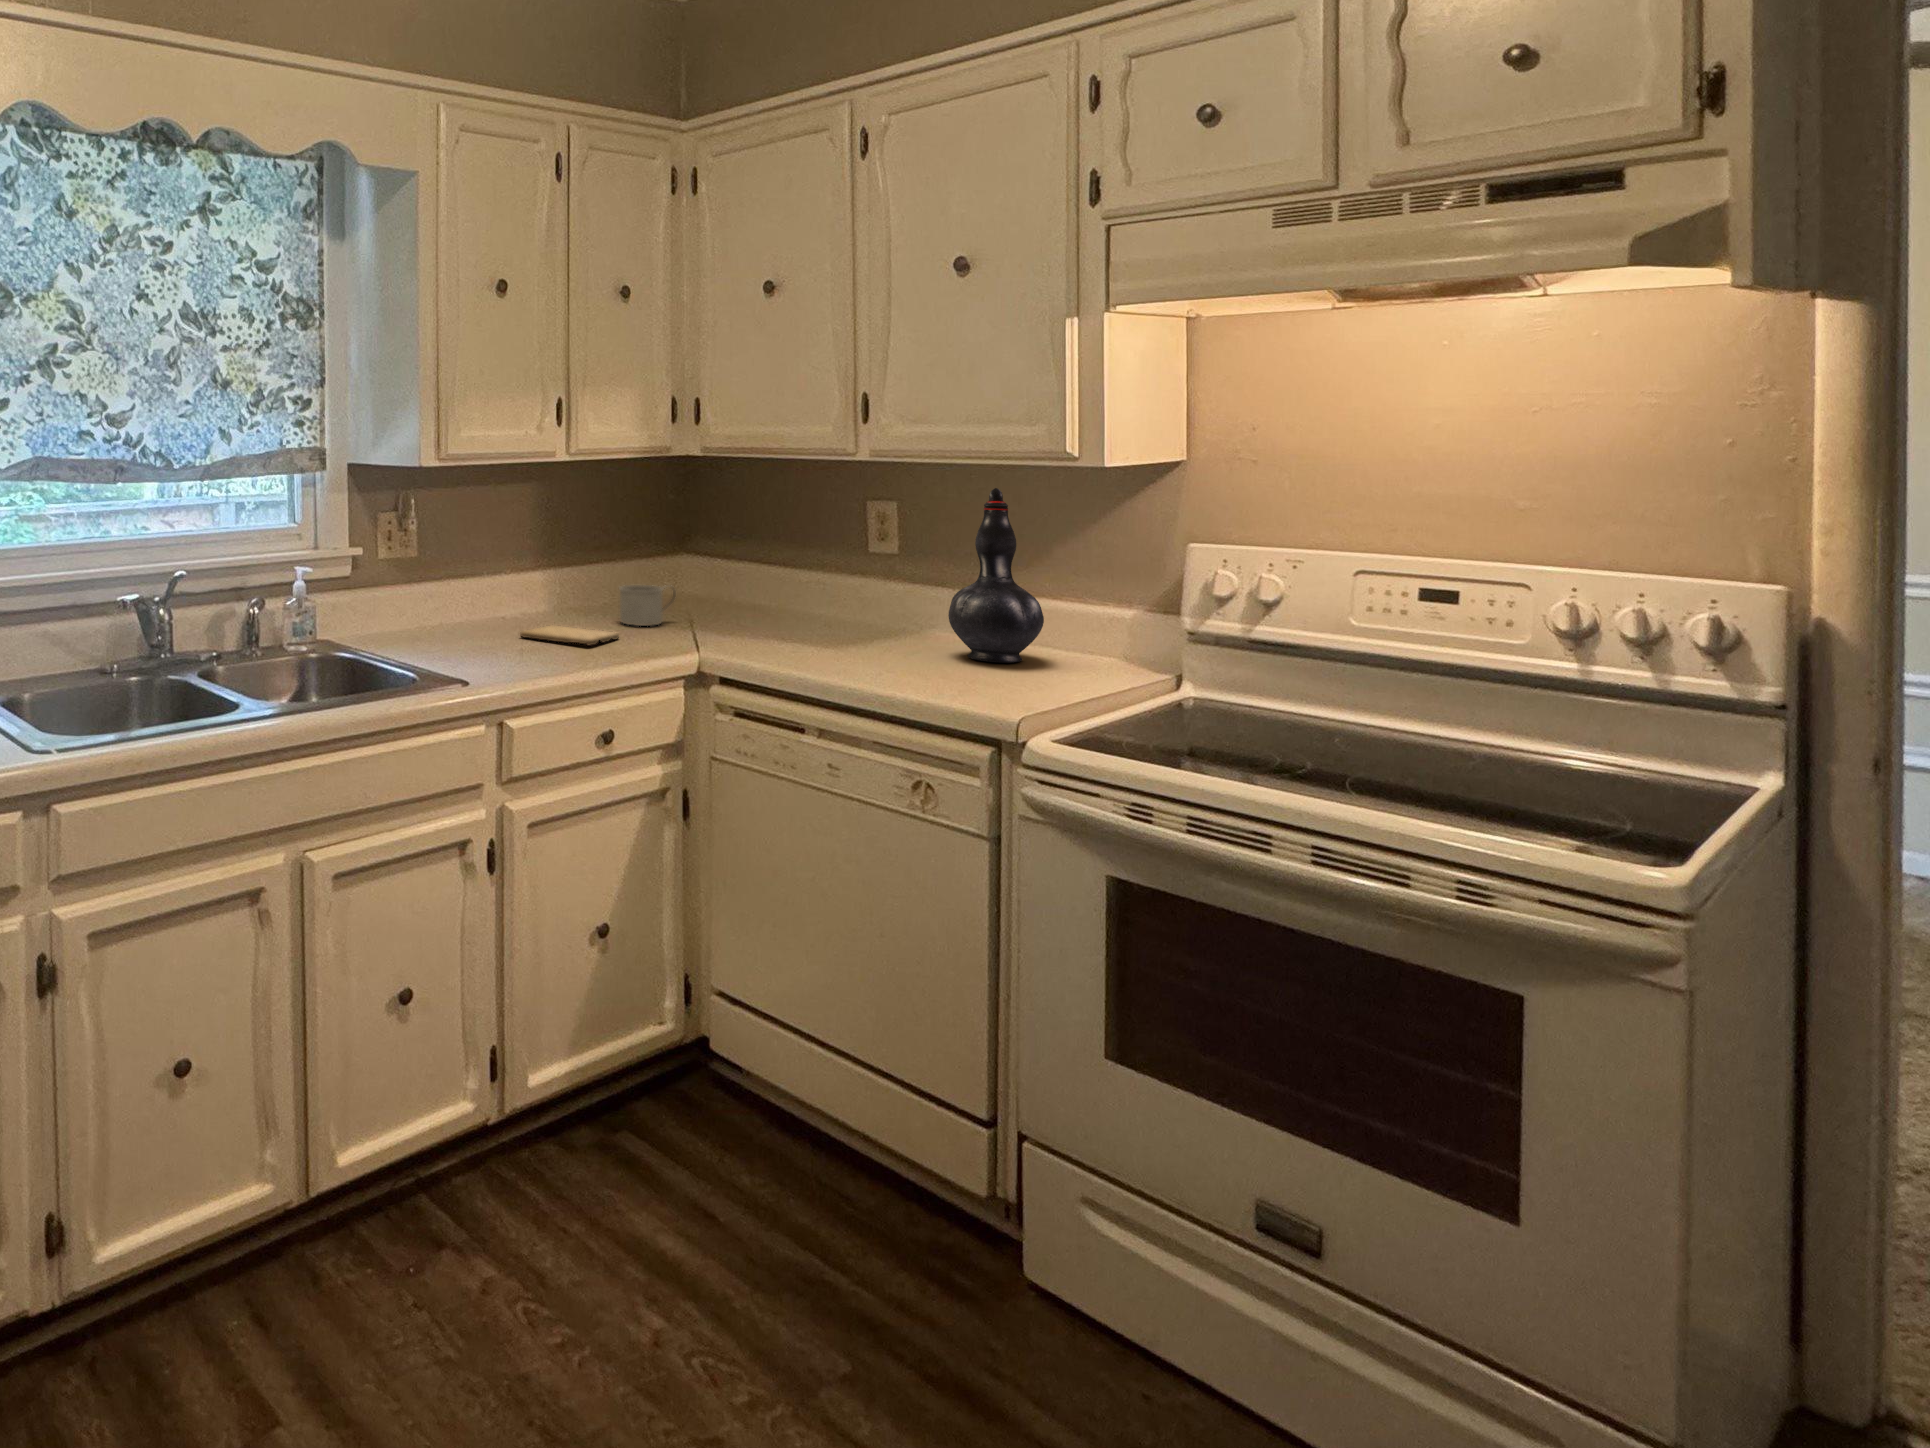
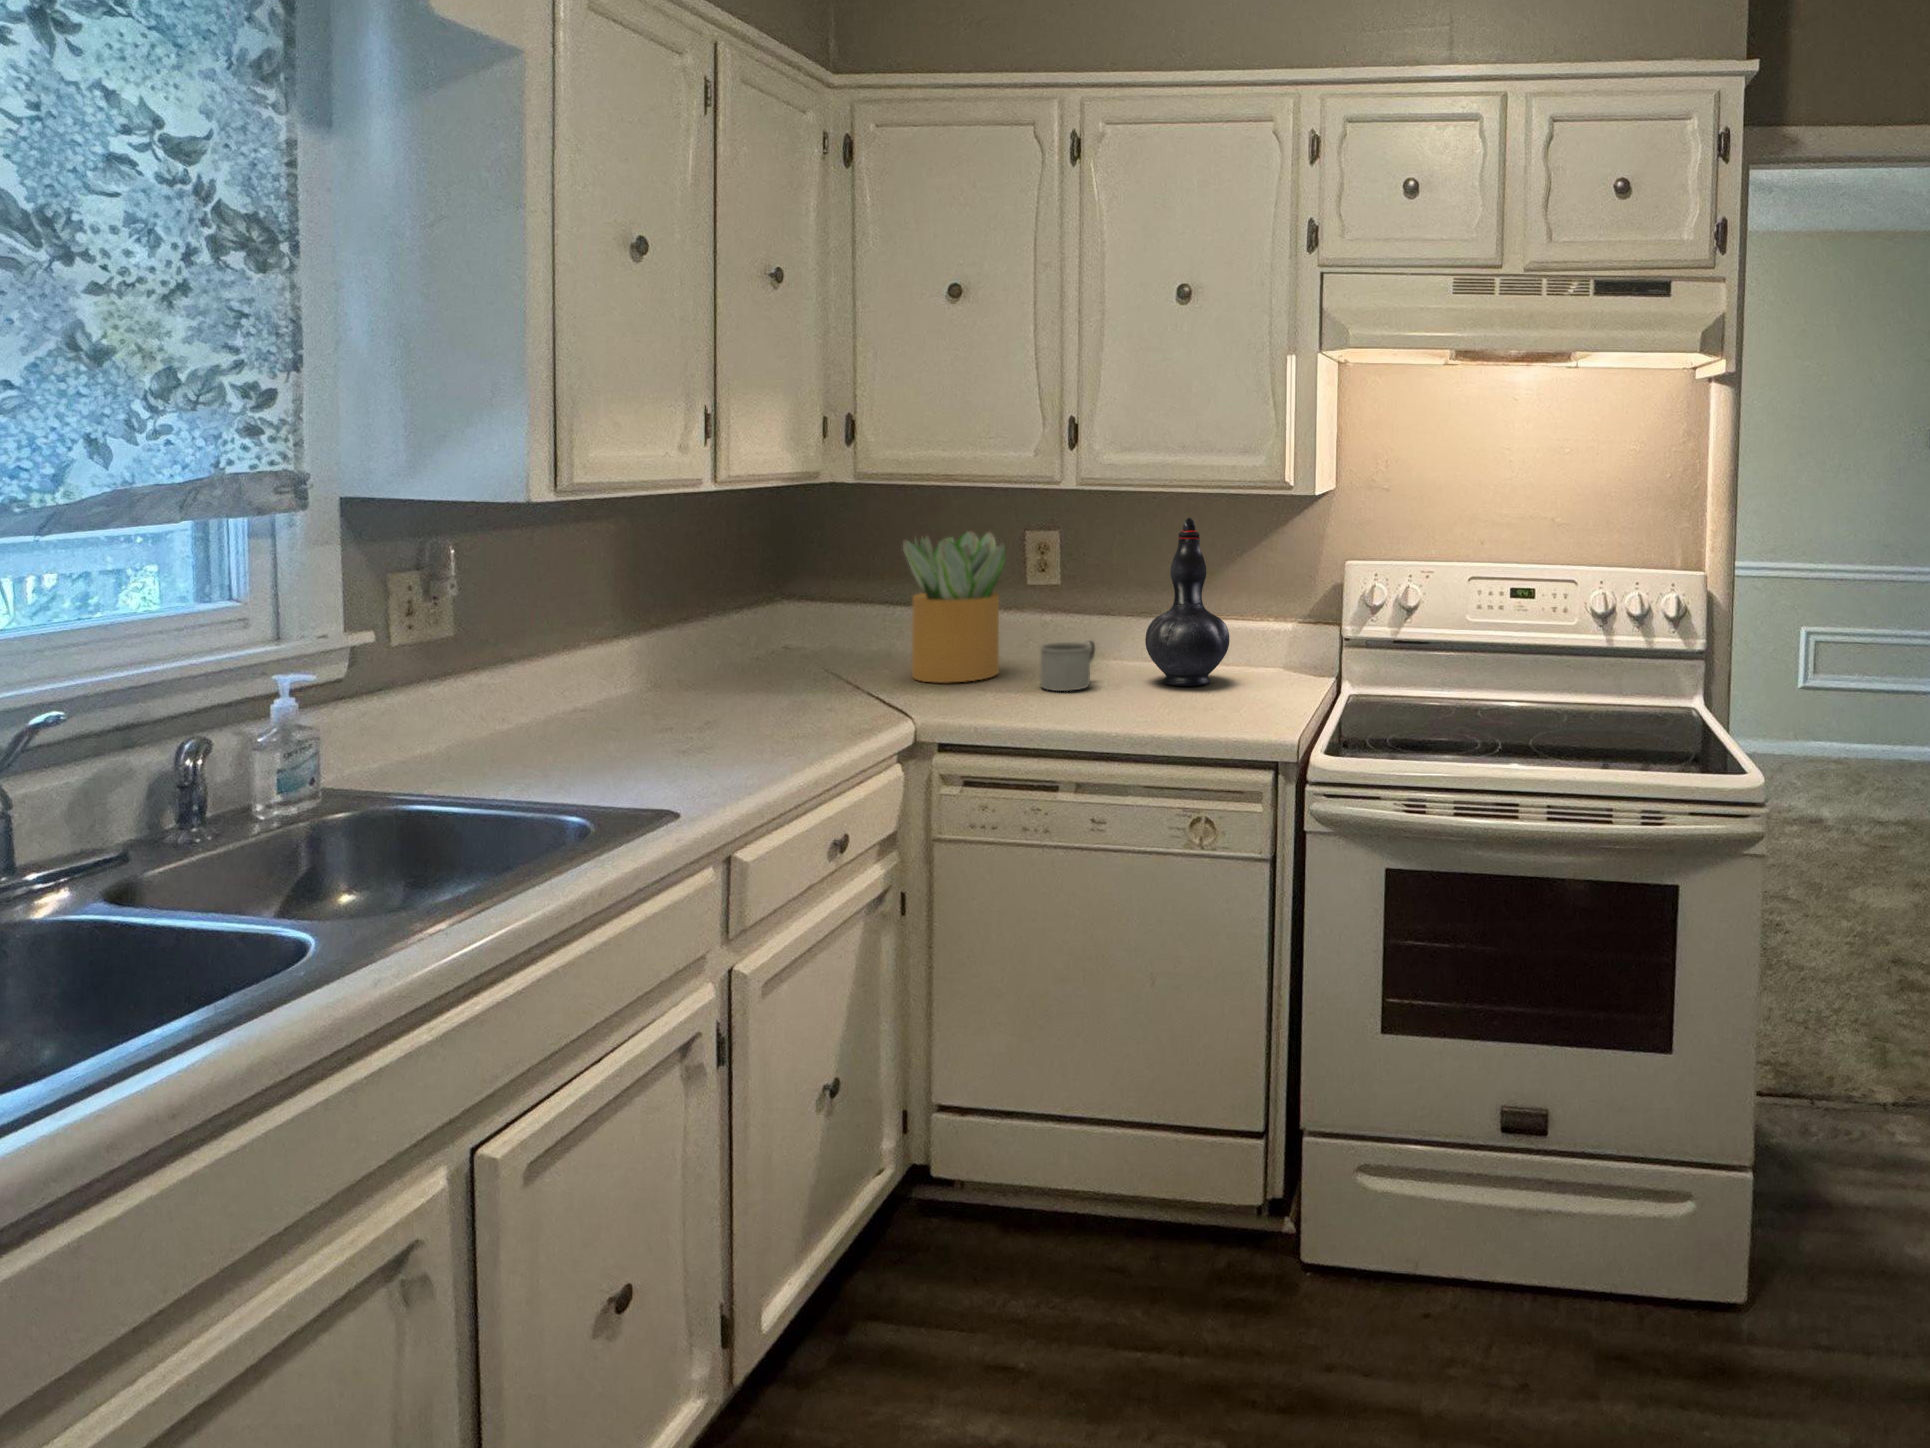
potted plant: none [727,497,824,633] -> present [903,531,1005,683]
mug: present [620,585,676,626] -> present [1040,640,1095,691]
cutting board: present [520,626,619,646] -> none [658,707,796,731]

